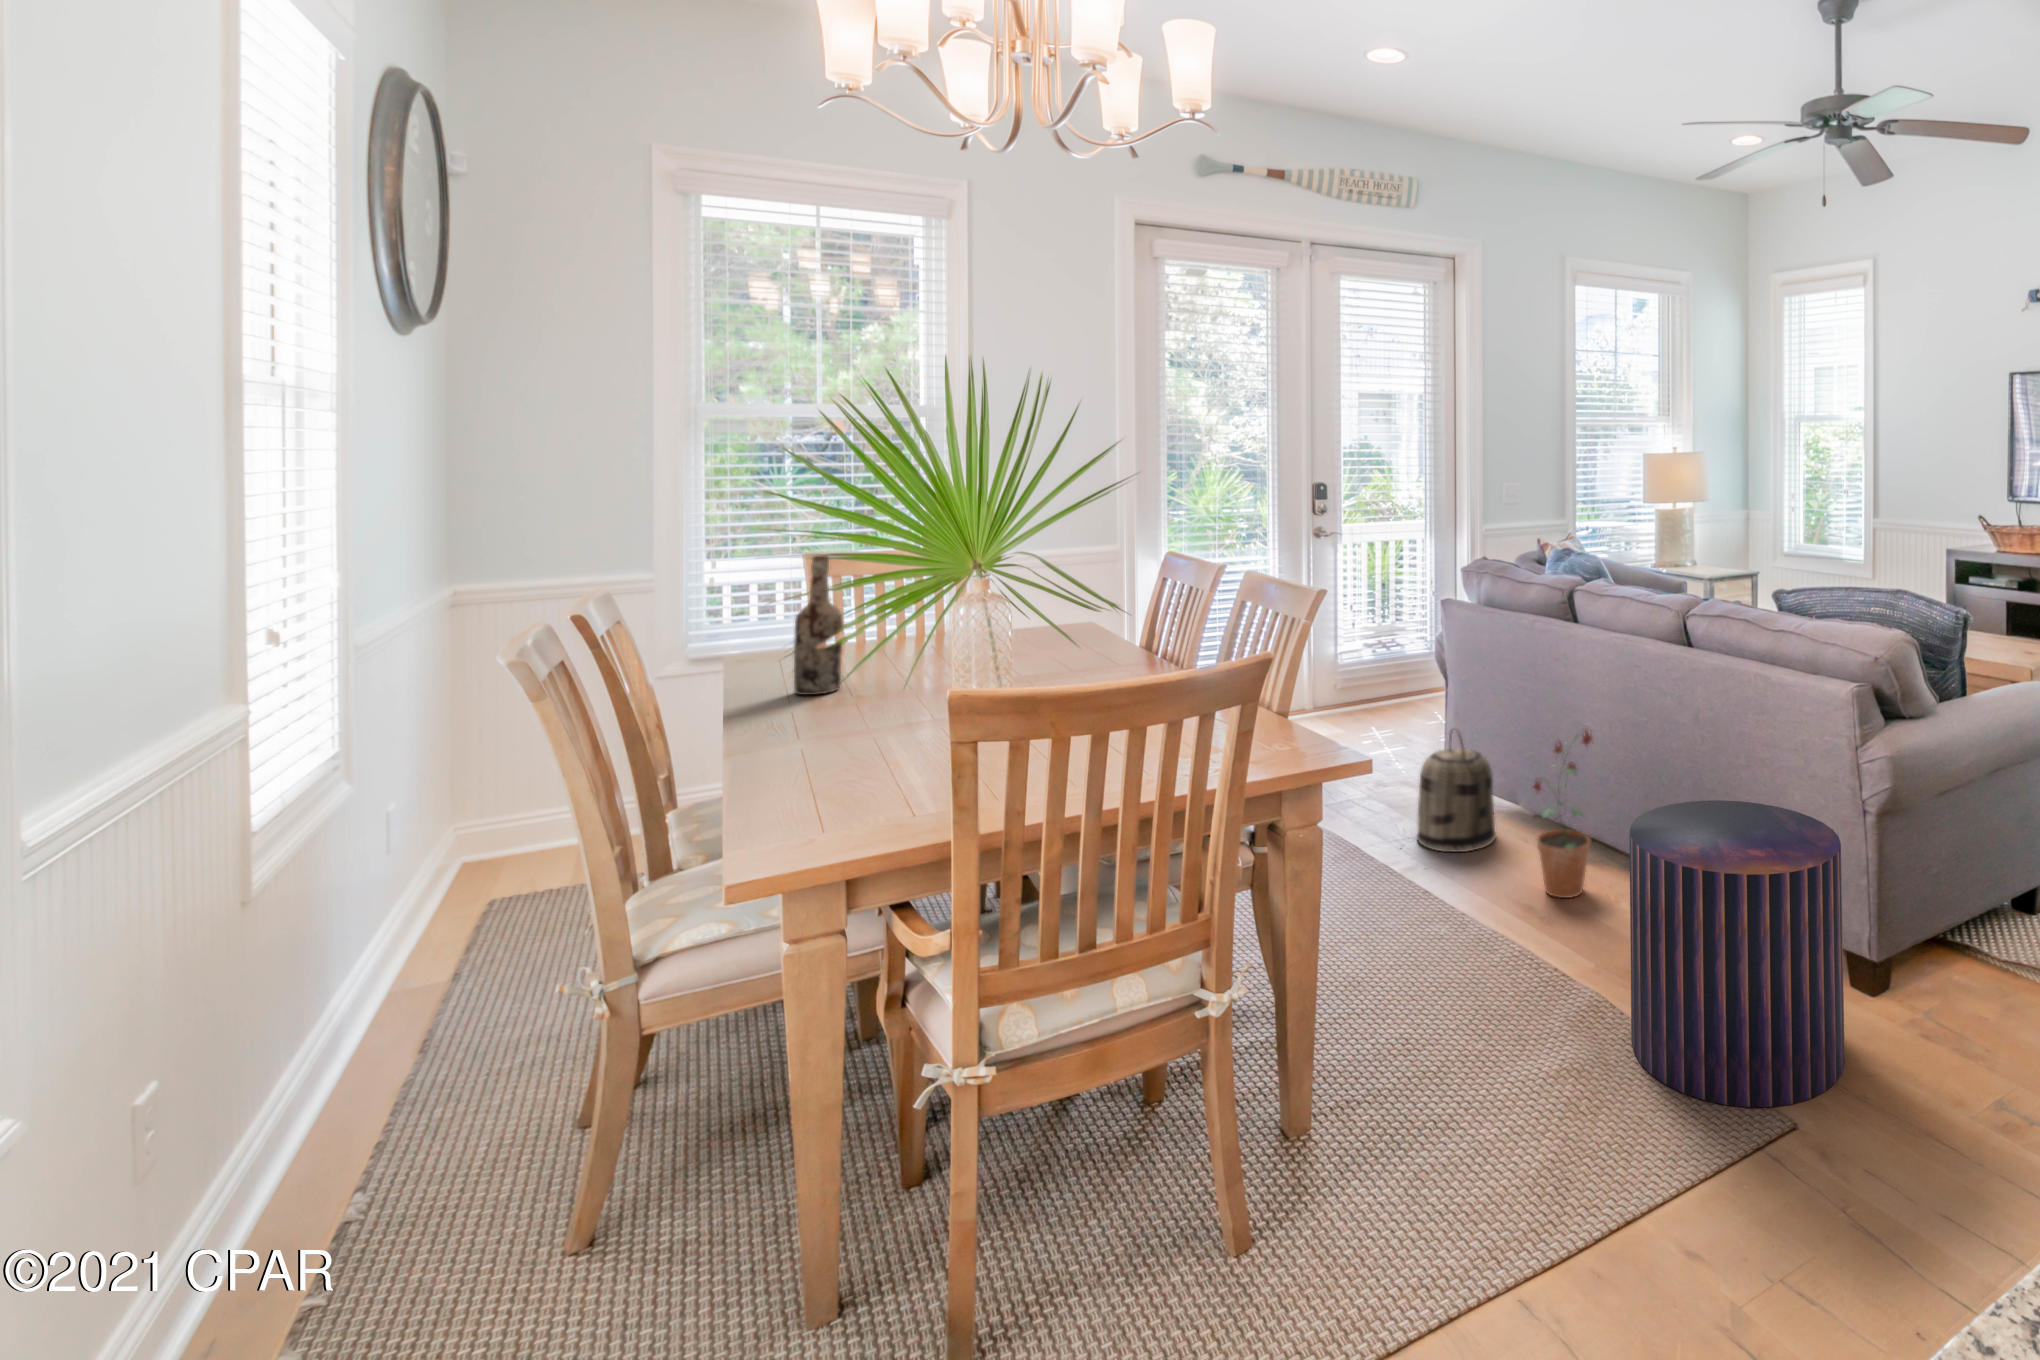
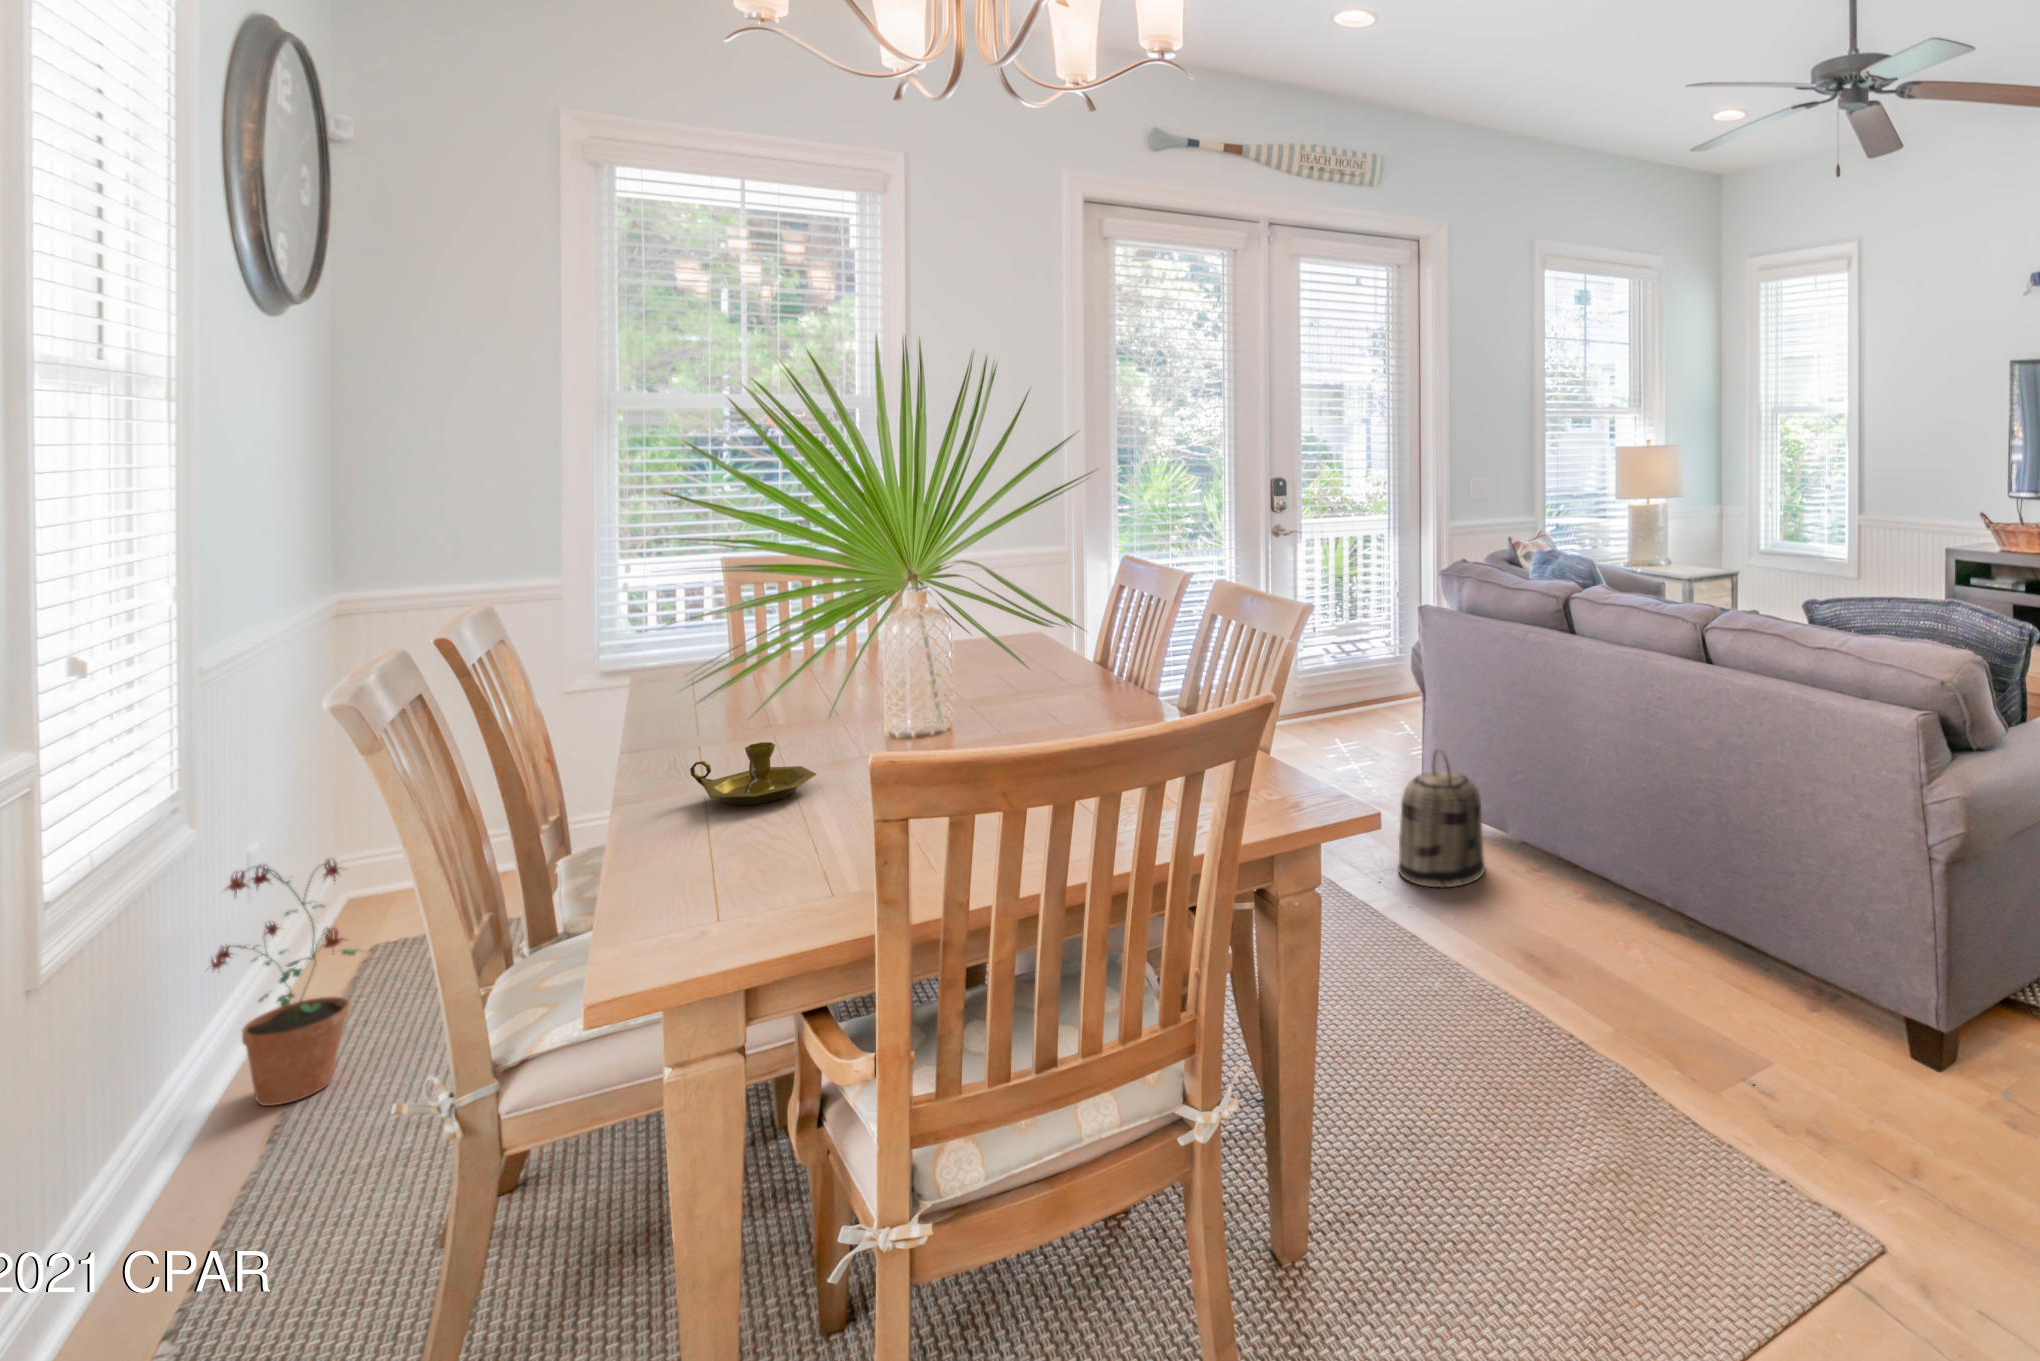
wine bottle: present [794,556,843,695] -> none [702,567,758,728]
candlestick: none [791,701,897,752] -> present [690,742,817,805]
potted plant: present [1533,730,1593,898] -> present [206,860,358,1106]
pouf: present [1630,800,1845,1107] -> none [1667,845,1923,1219]

